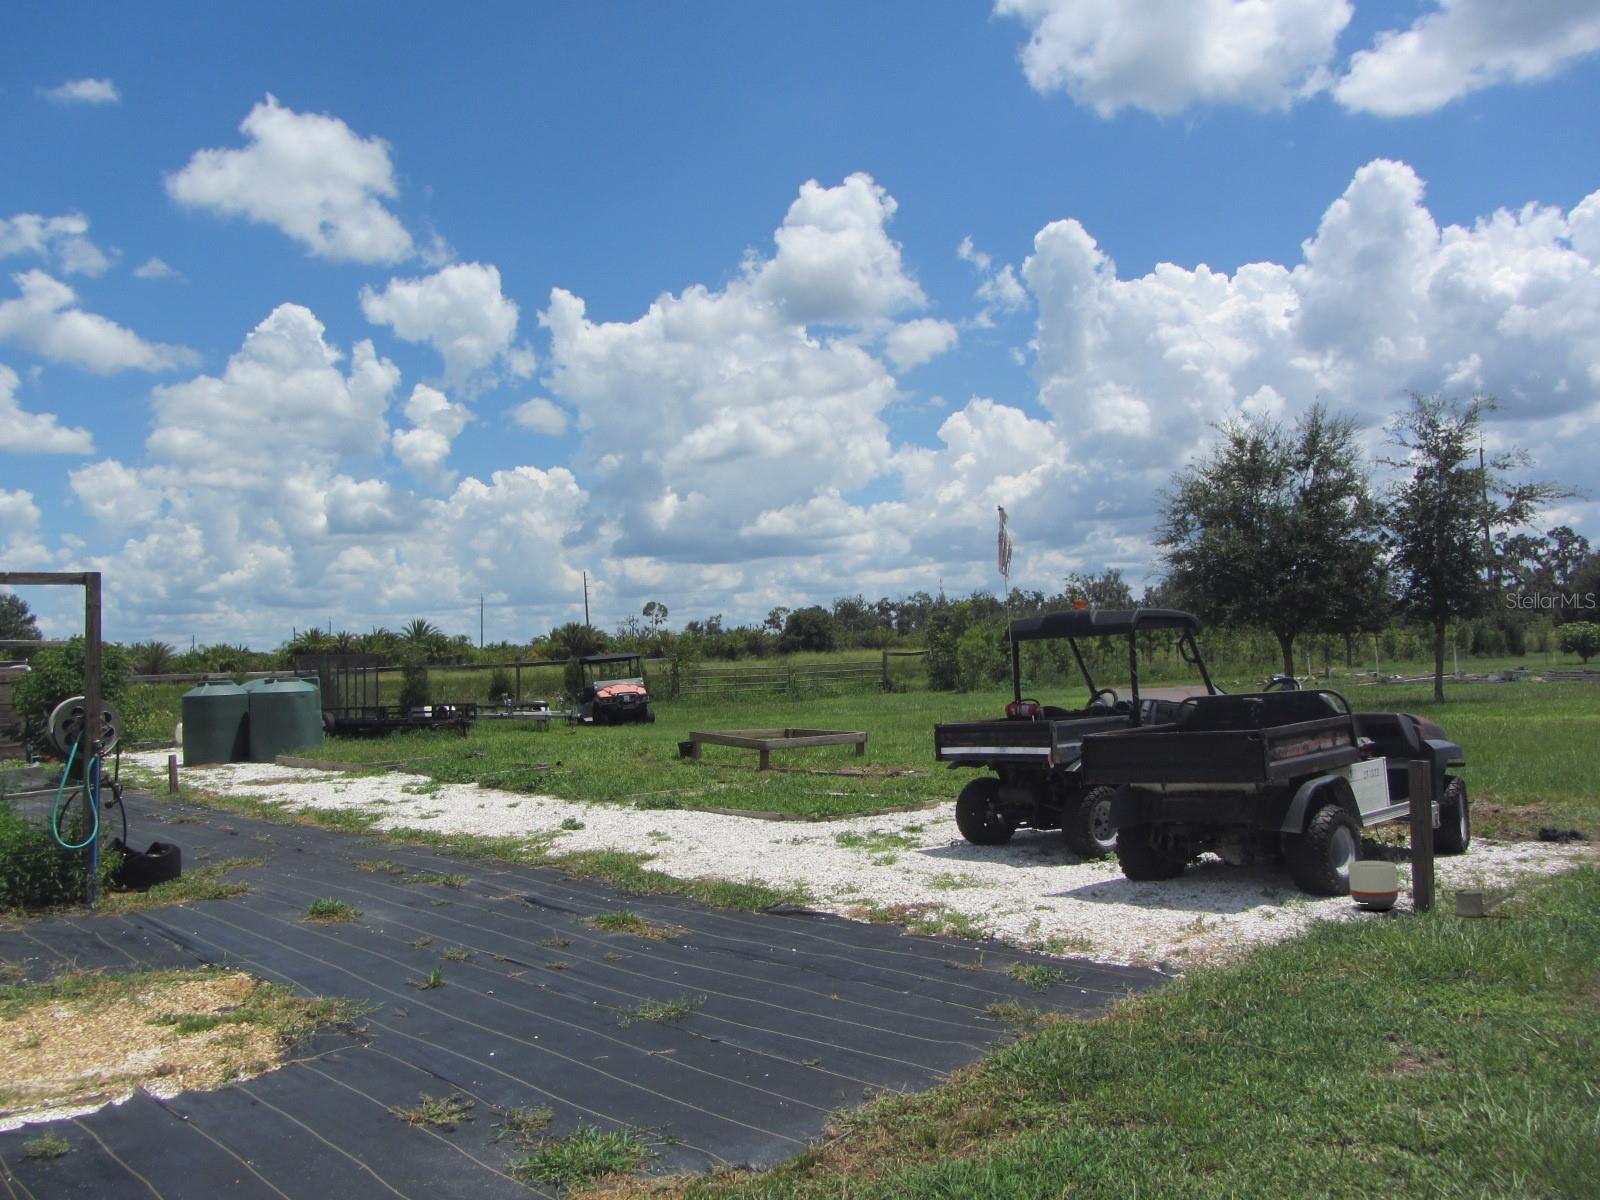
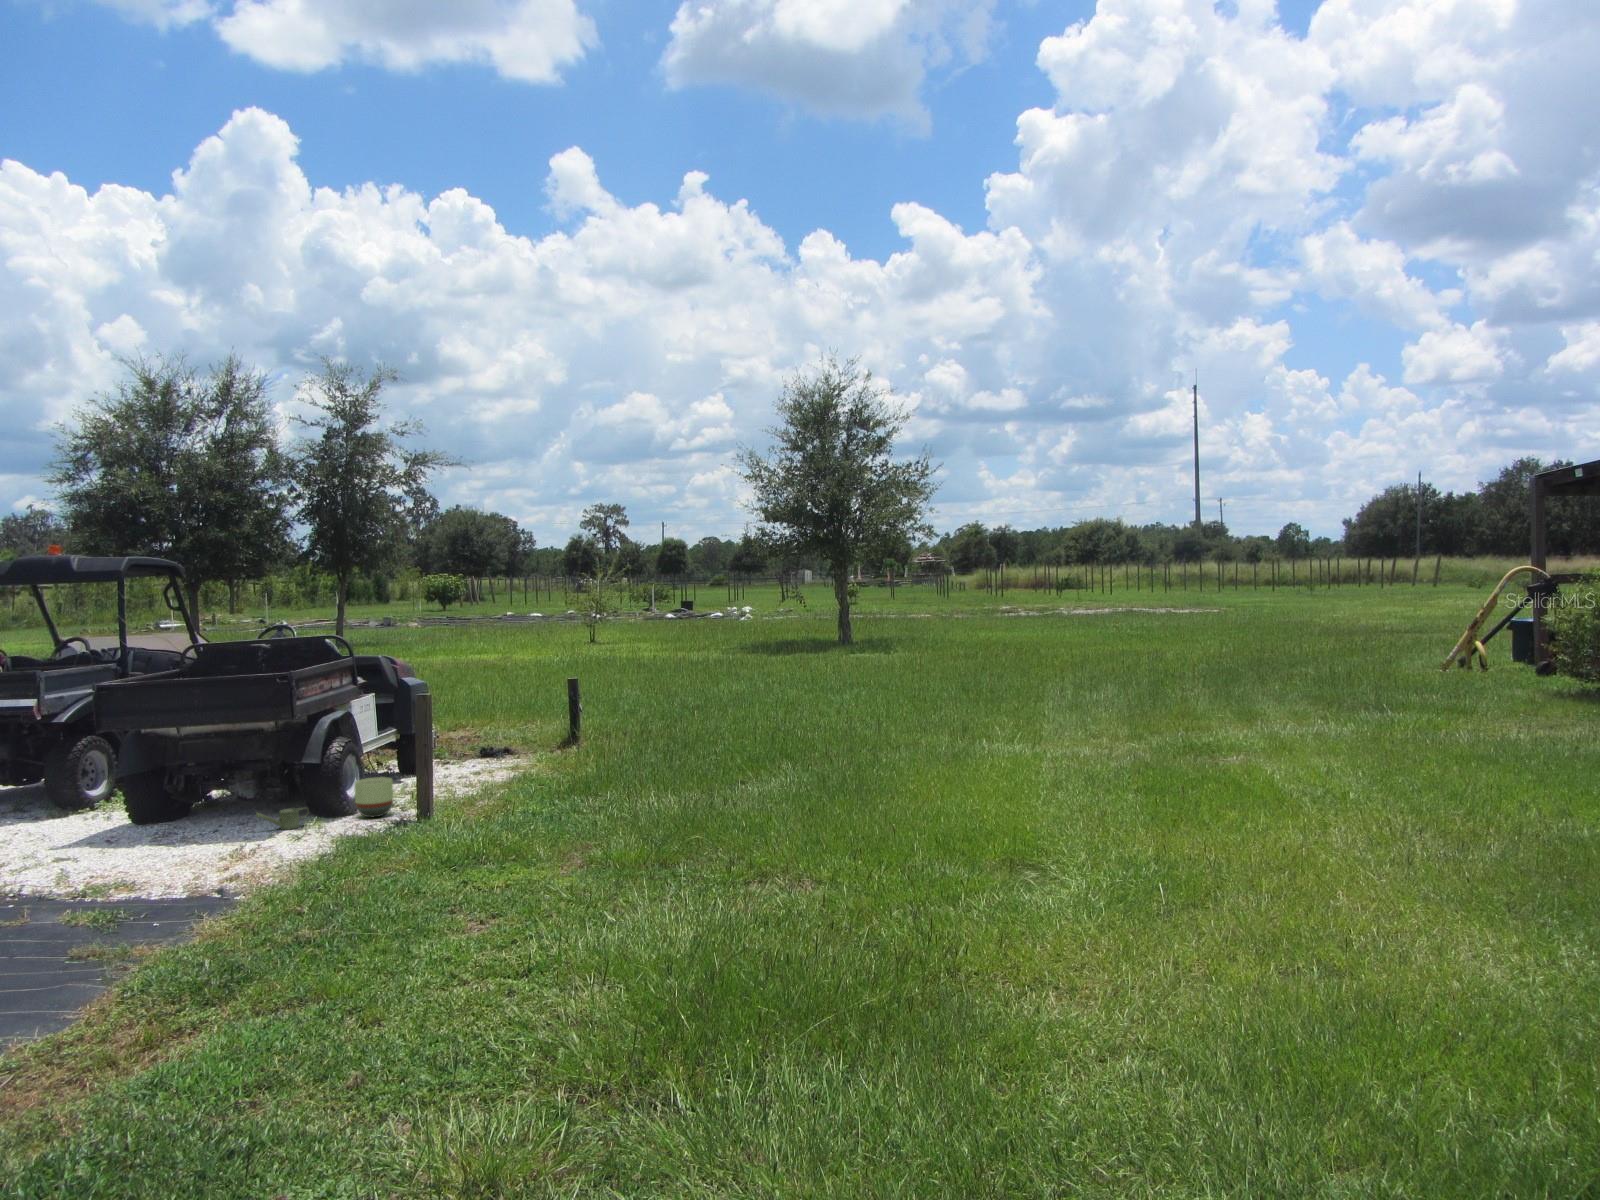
watering can: present [1442,889,1514,917] -> present [256,808,309,830]

